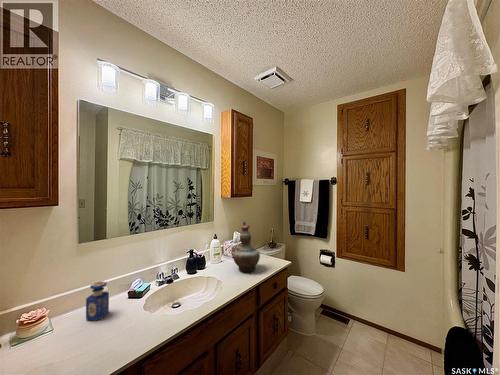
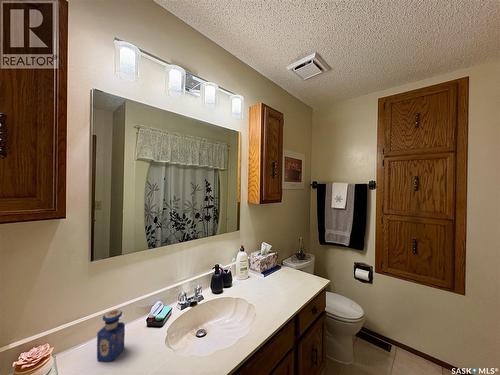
decorative vase: present [233,221,260,272] -> none [265,232,297,293]

